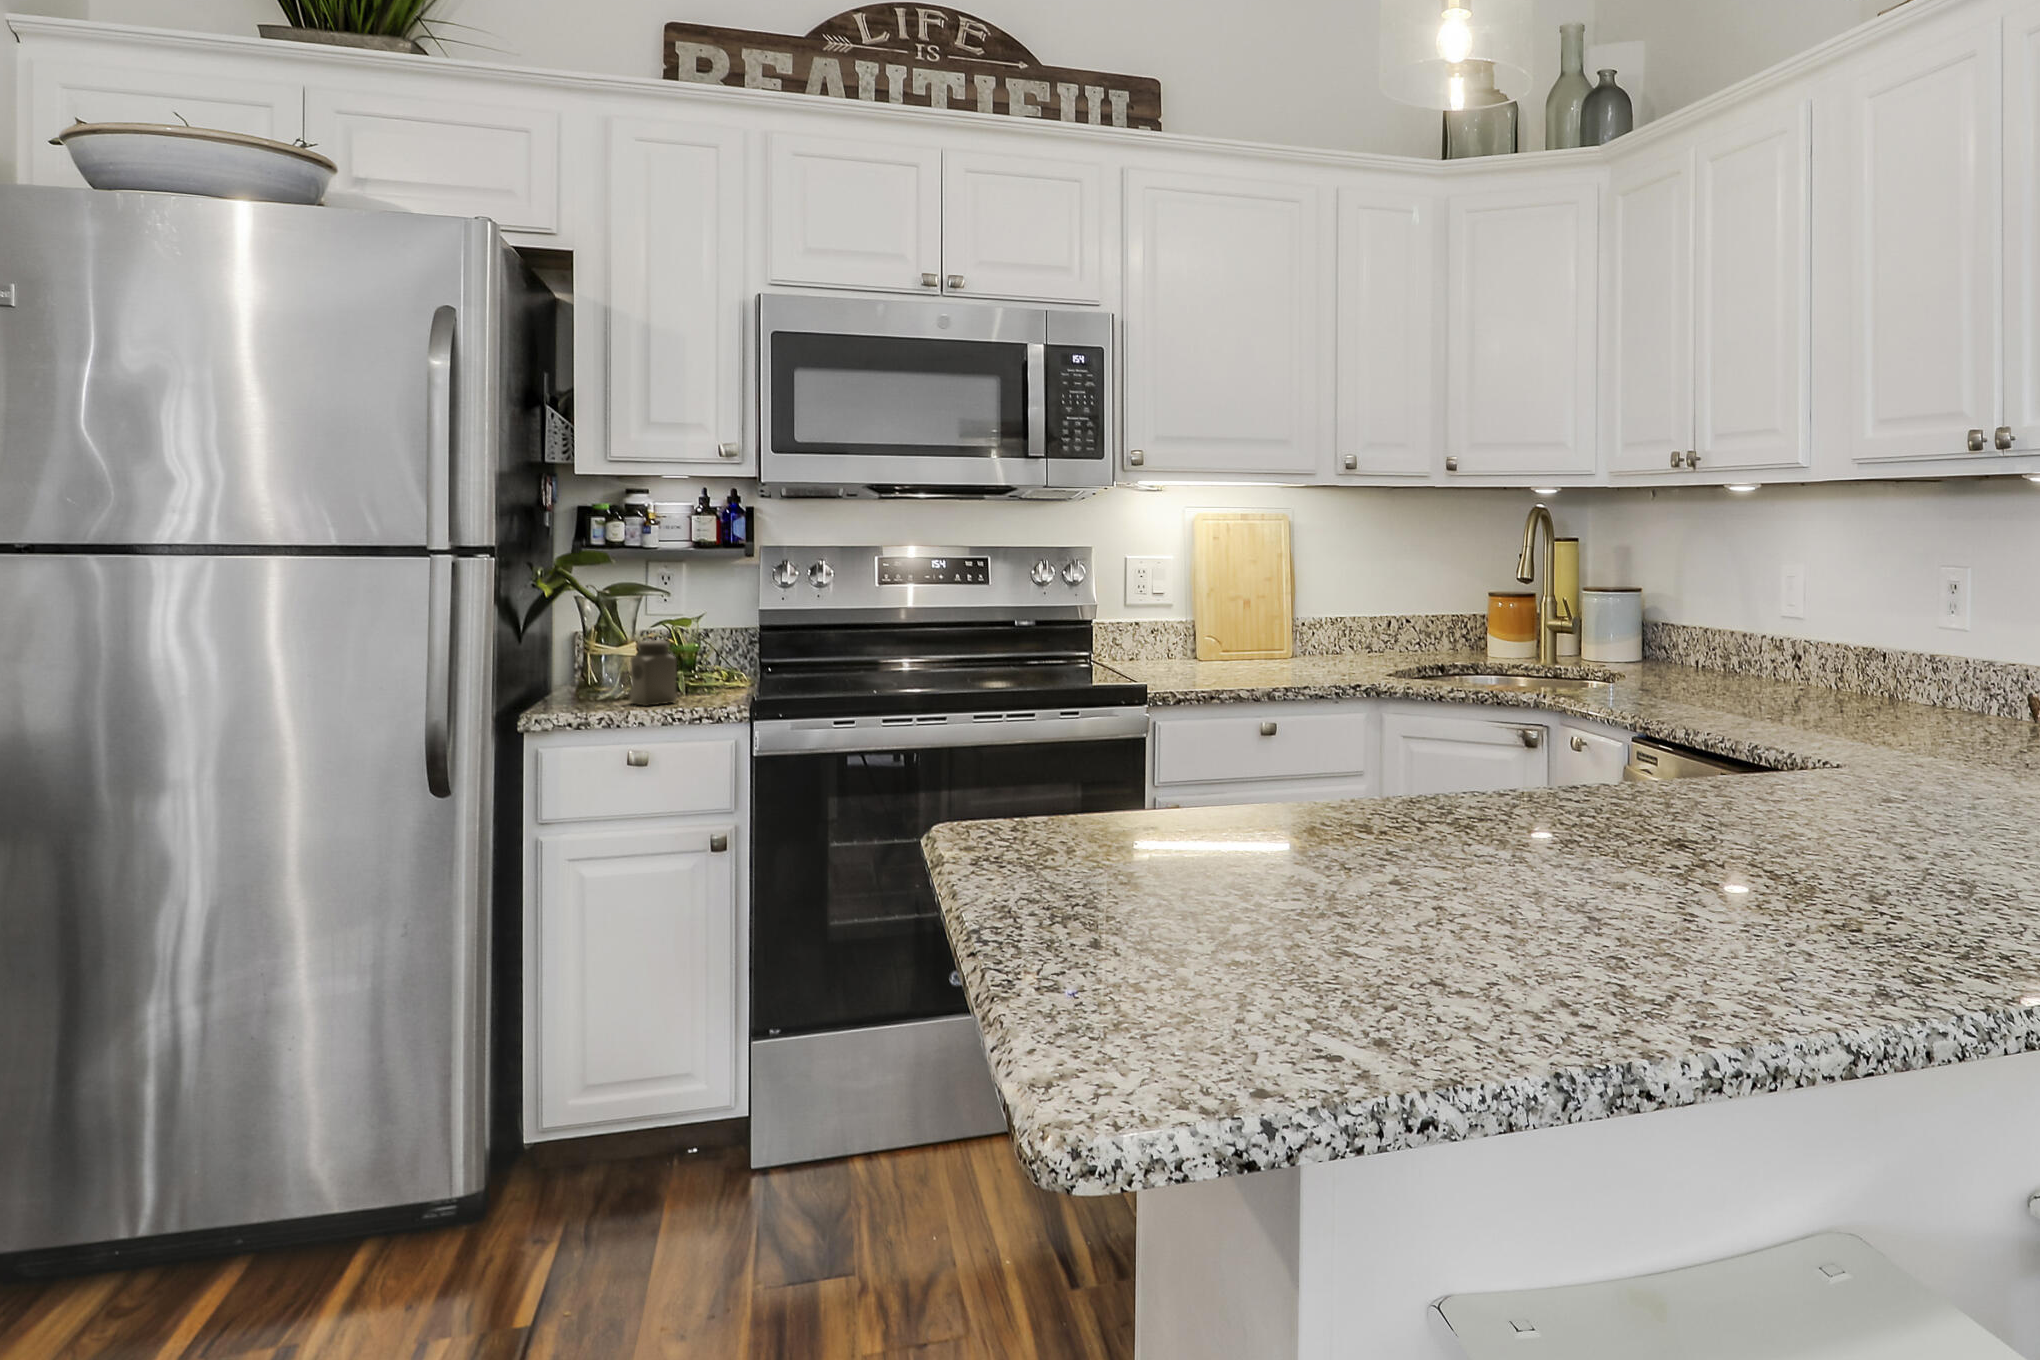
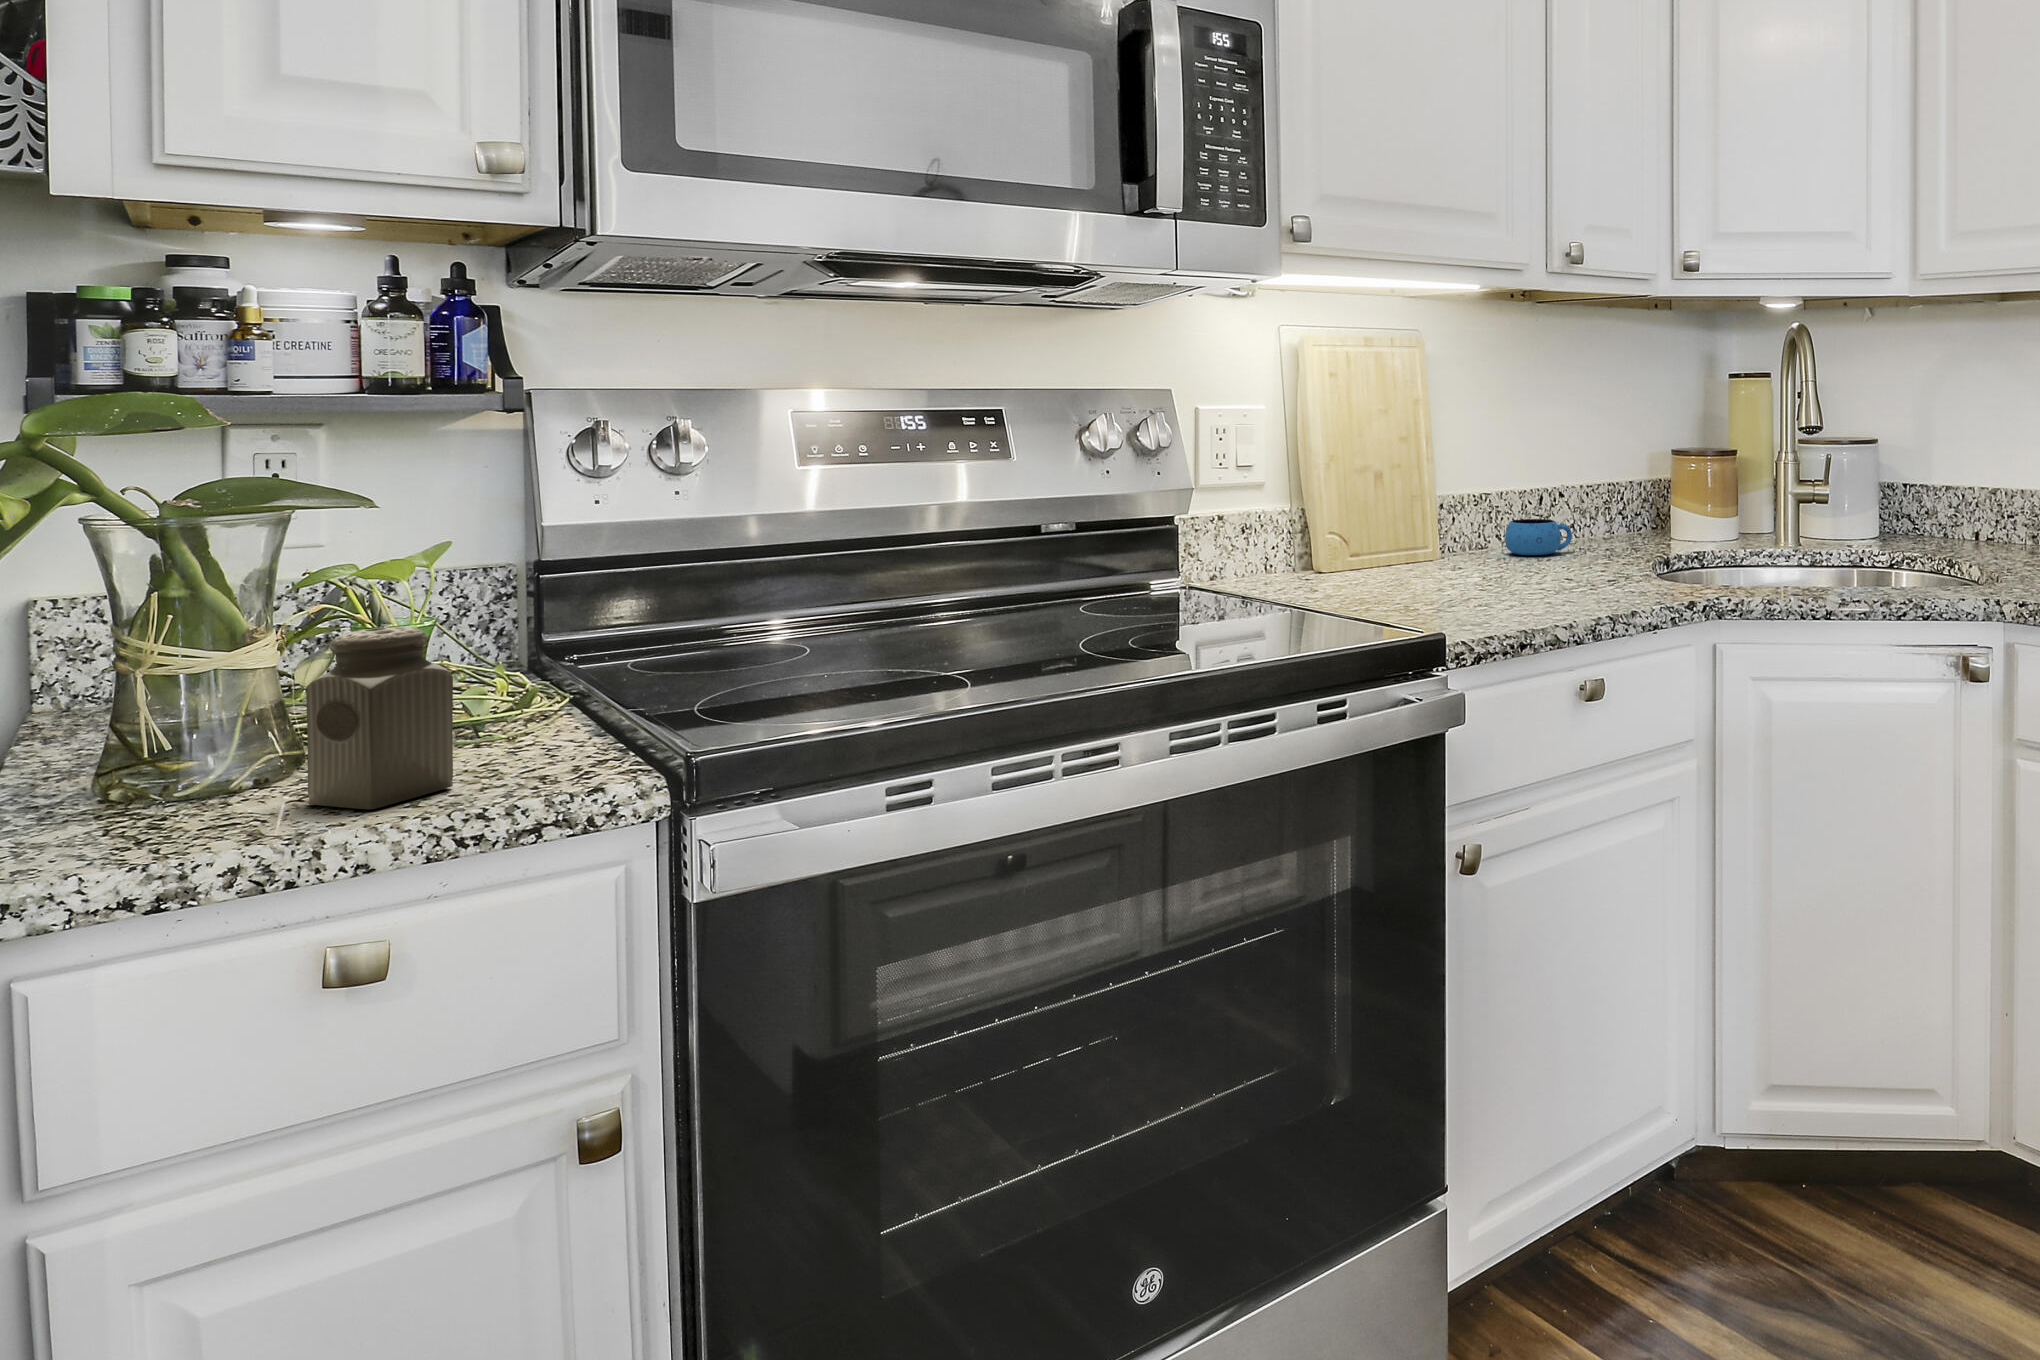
mug: none [1337,636,1383,659] -> present [1505,519,1572,555]

